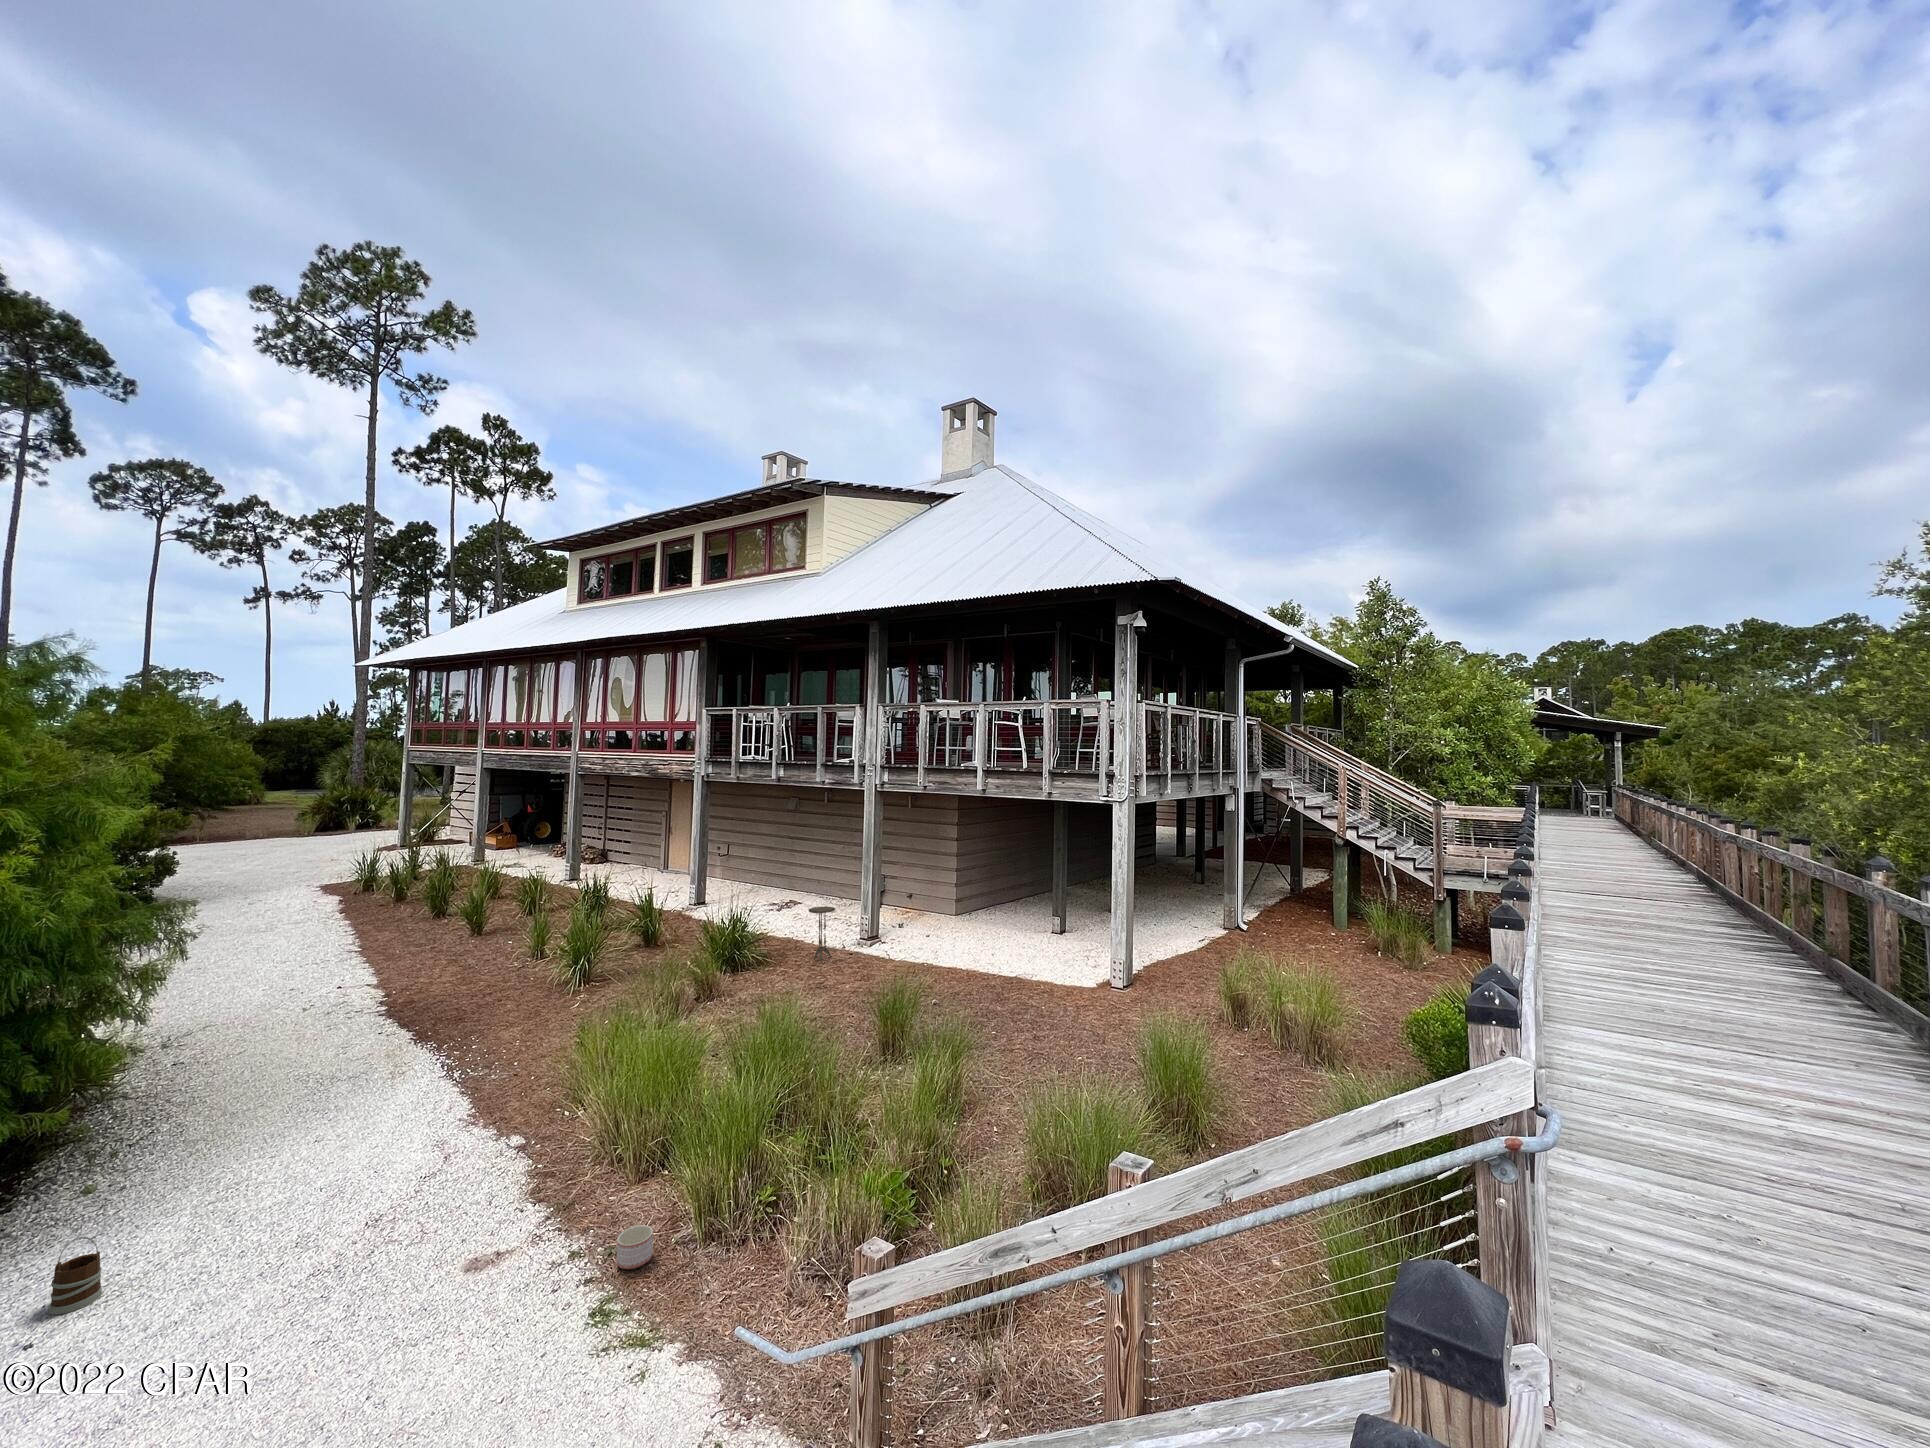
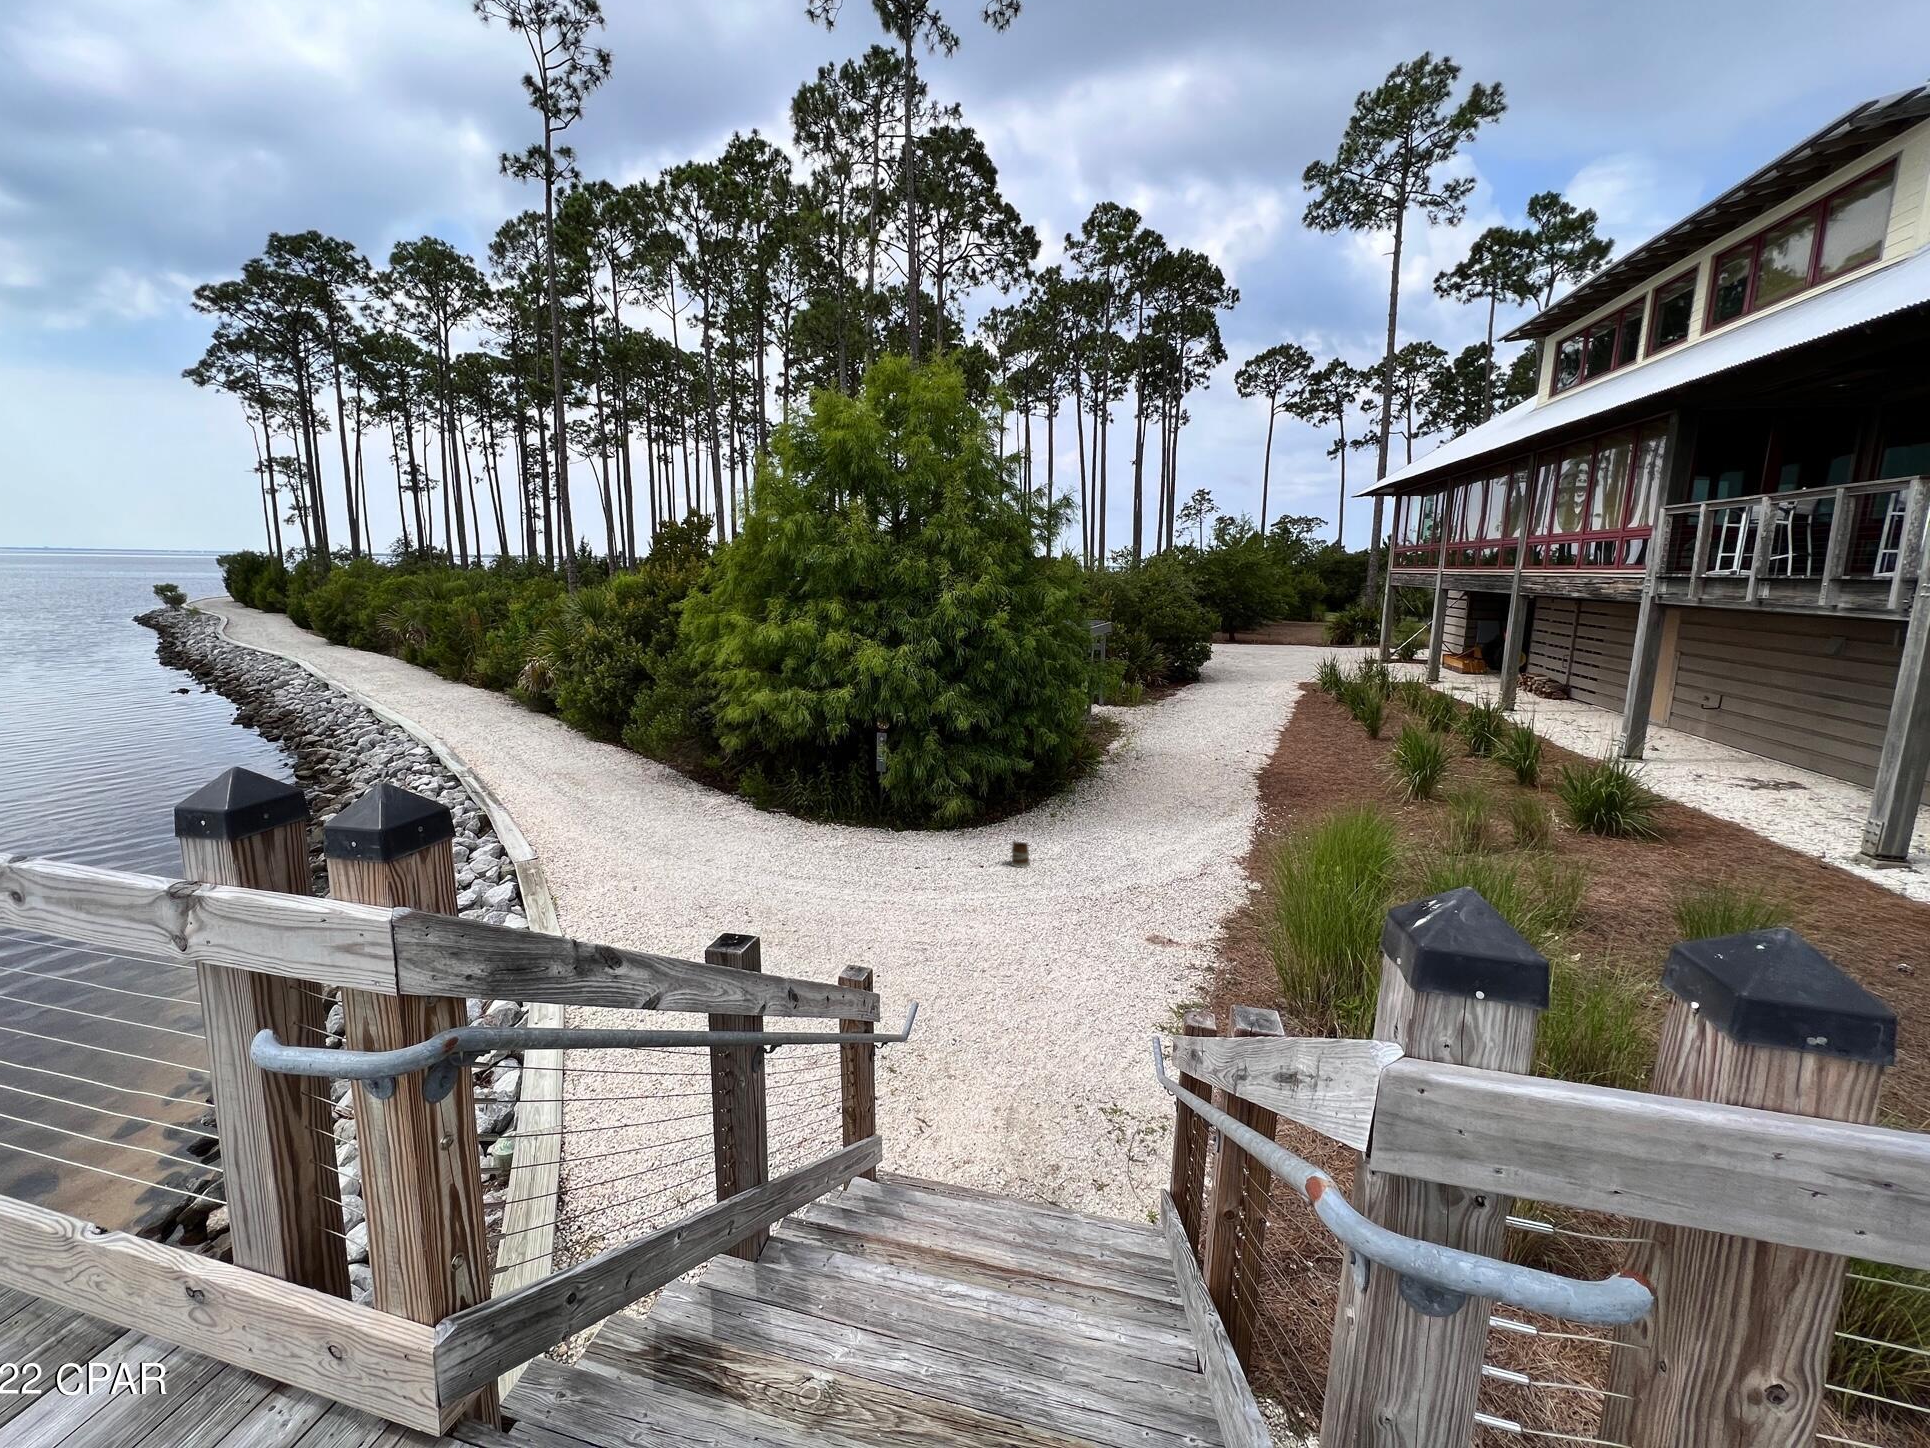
side table: present [809,907,835,961] -> none [1730,784,1782,859]
planter: present [617,1225,653,1269] -> none [1220,965,1250,997]

